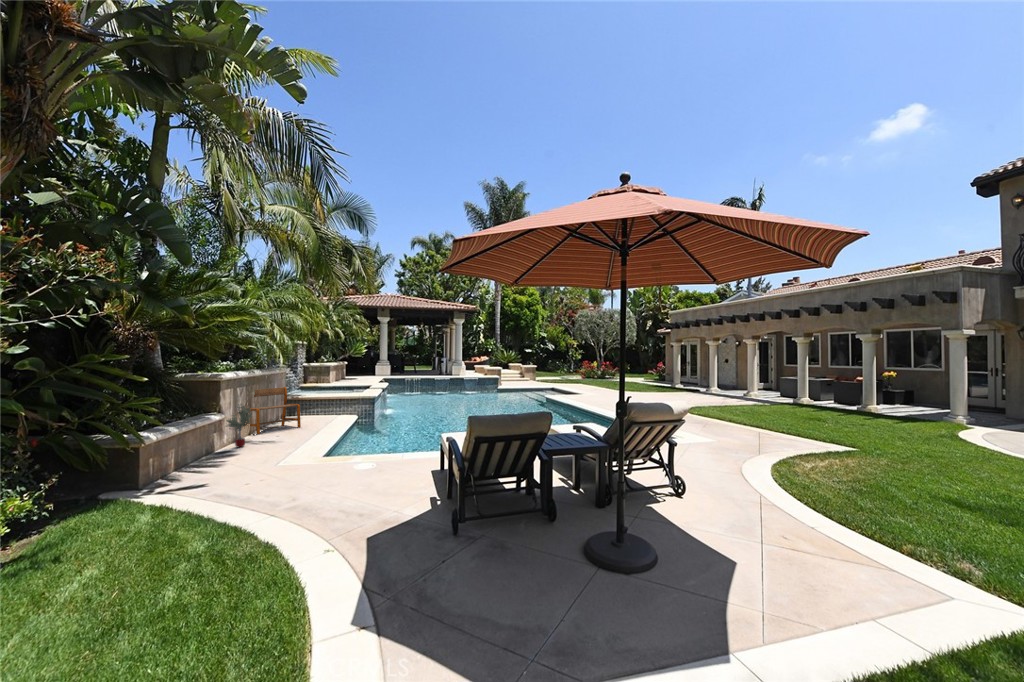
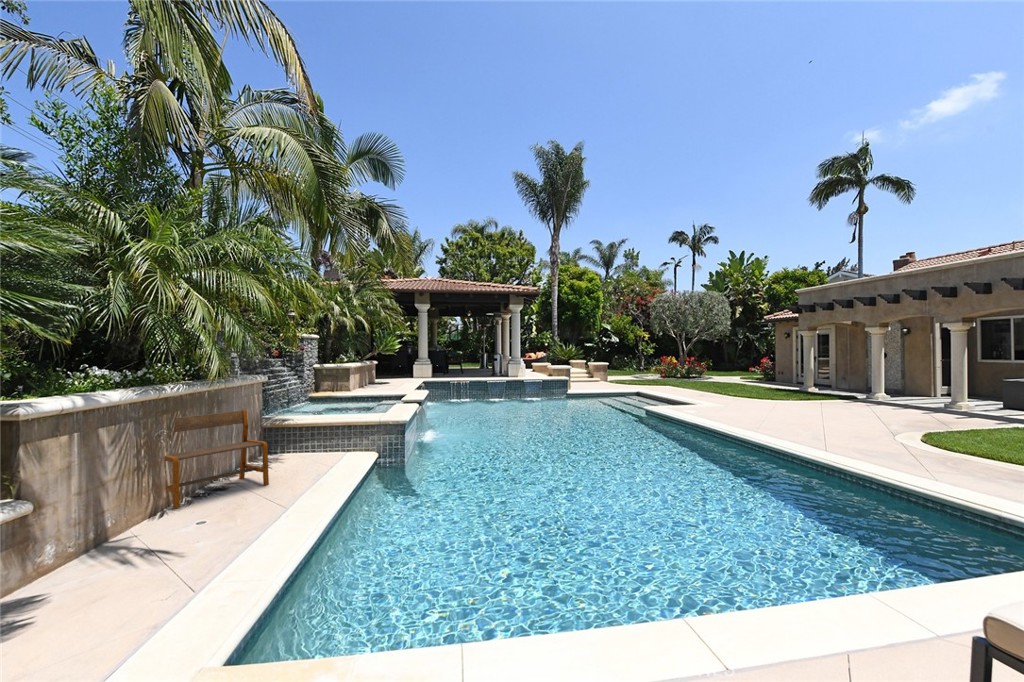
potted tree: present [226,404,252,447] -> none [43,464,130,568]

